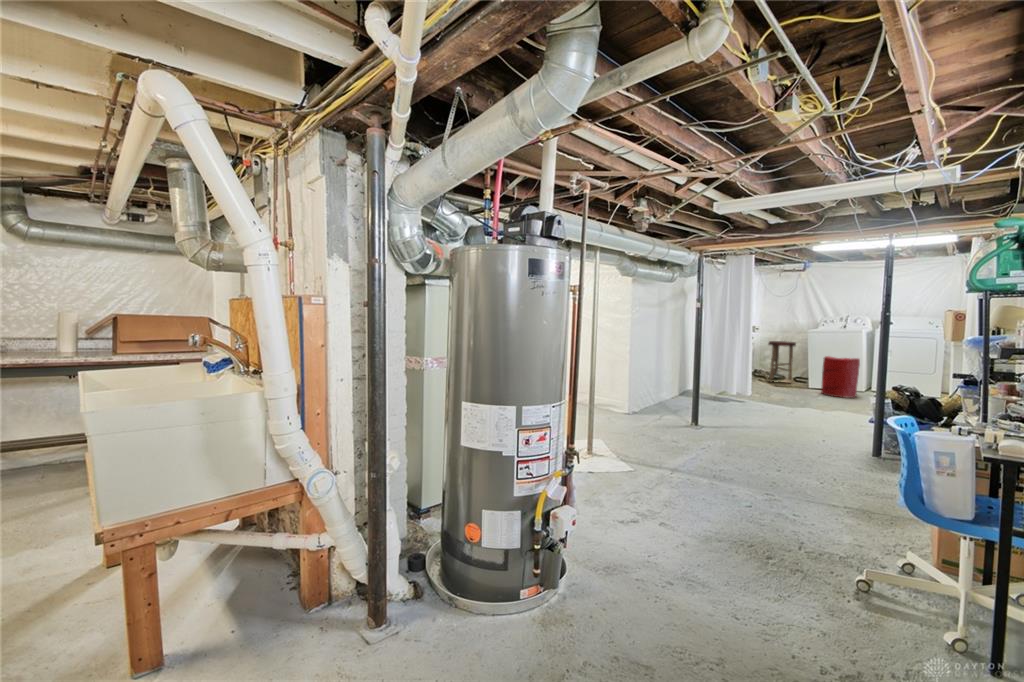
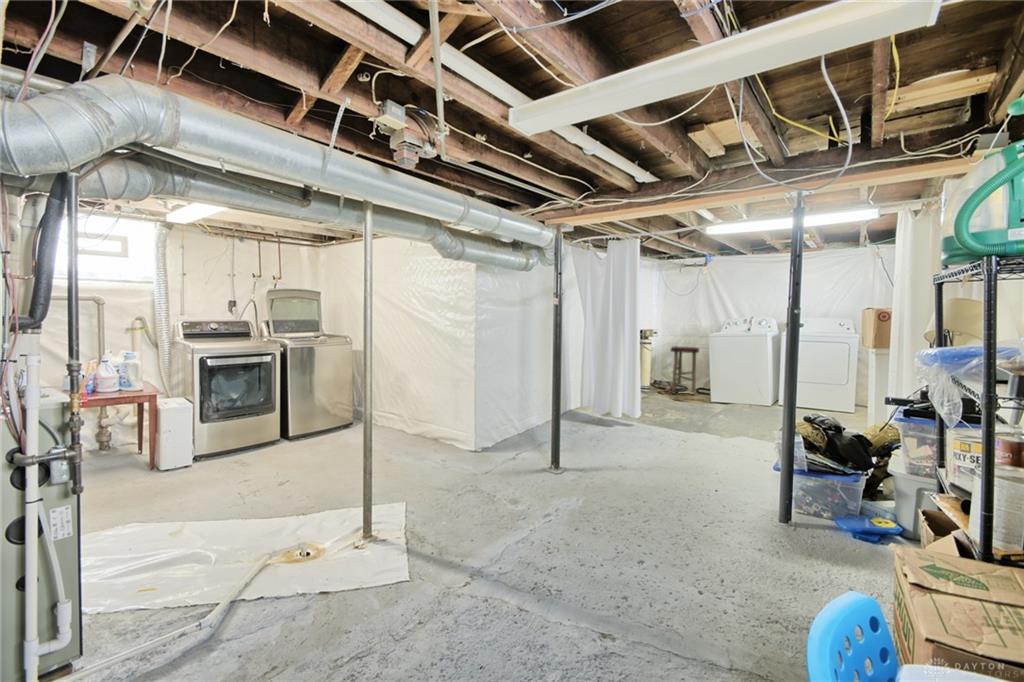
laundry hamper: present [821,356,860,398] -> none [725,364,765,413]

